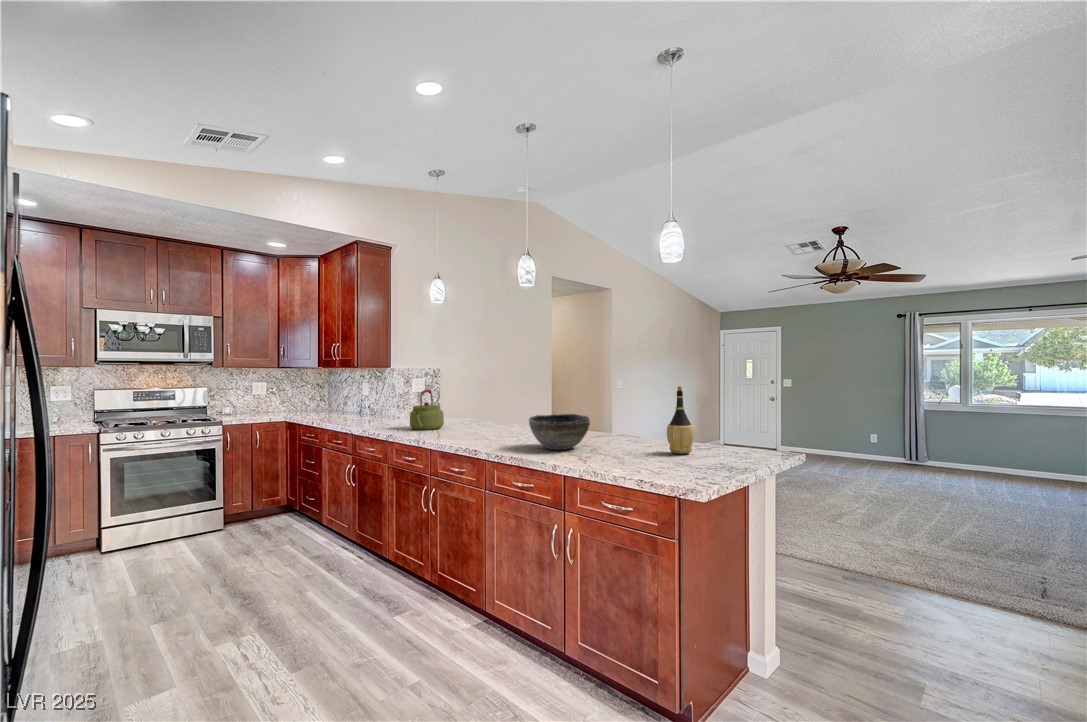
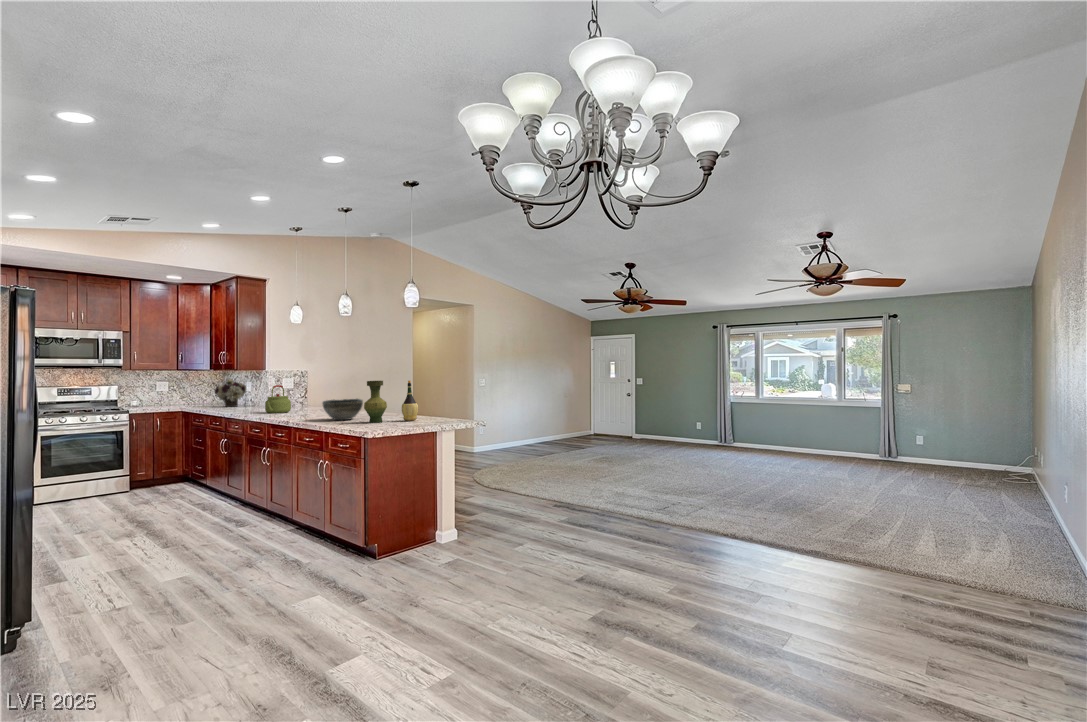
flower arrangement: none [326,379,365,416] -> present [215,379,246,407]
vase: none [613,386,651,459] -> present [364,381,387,423]

